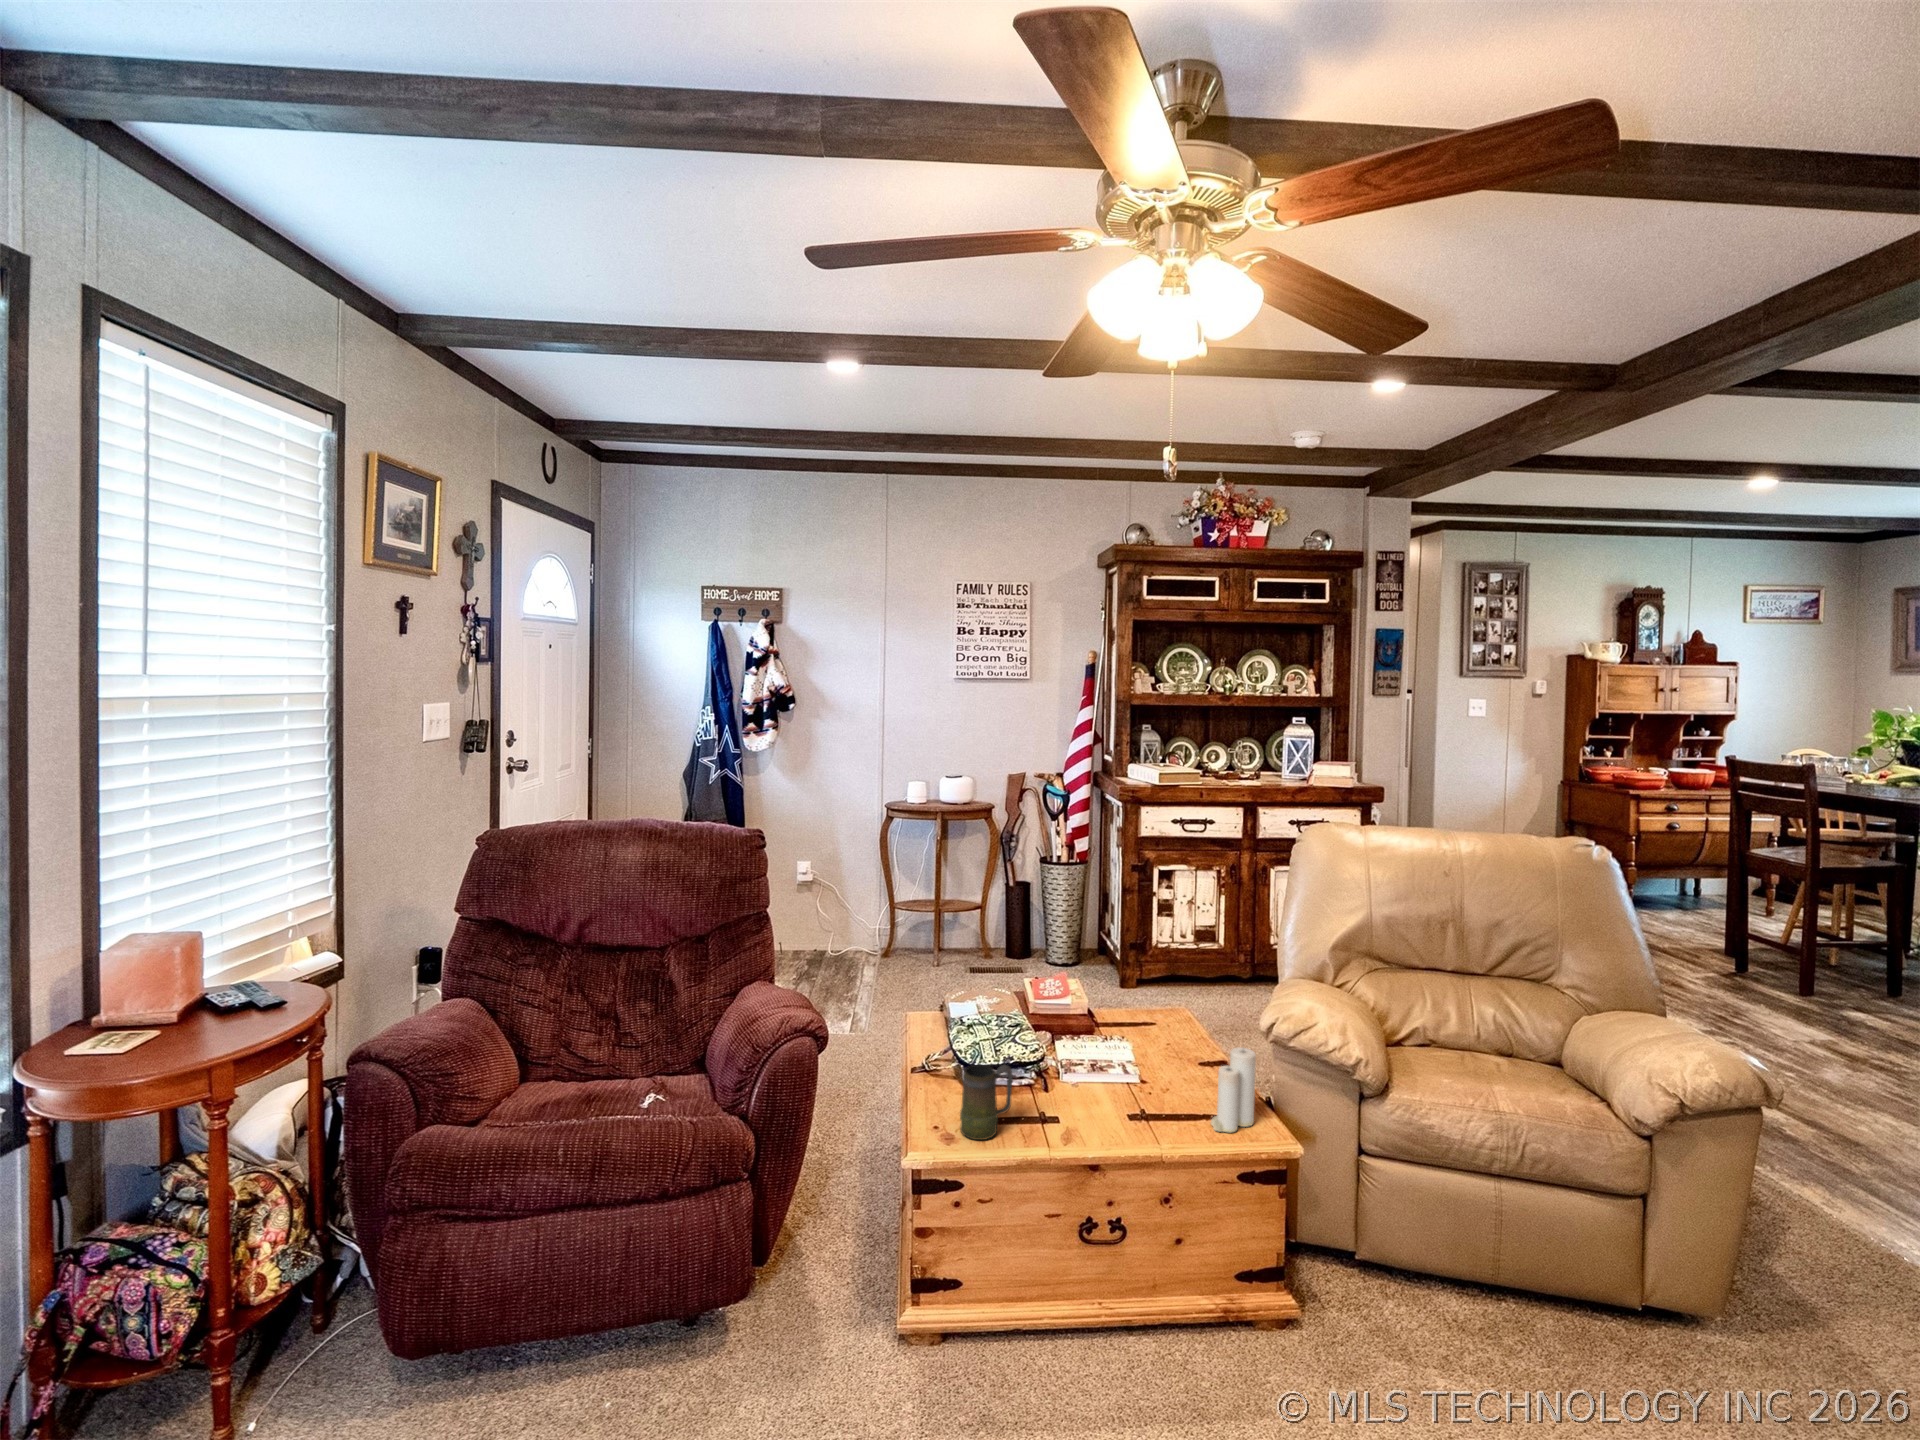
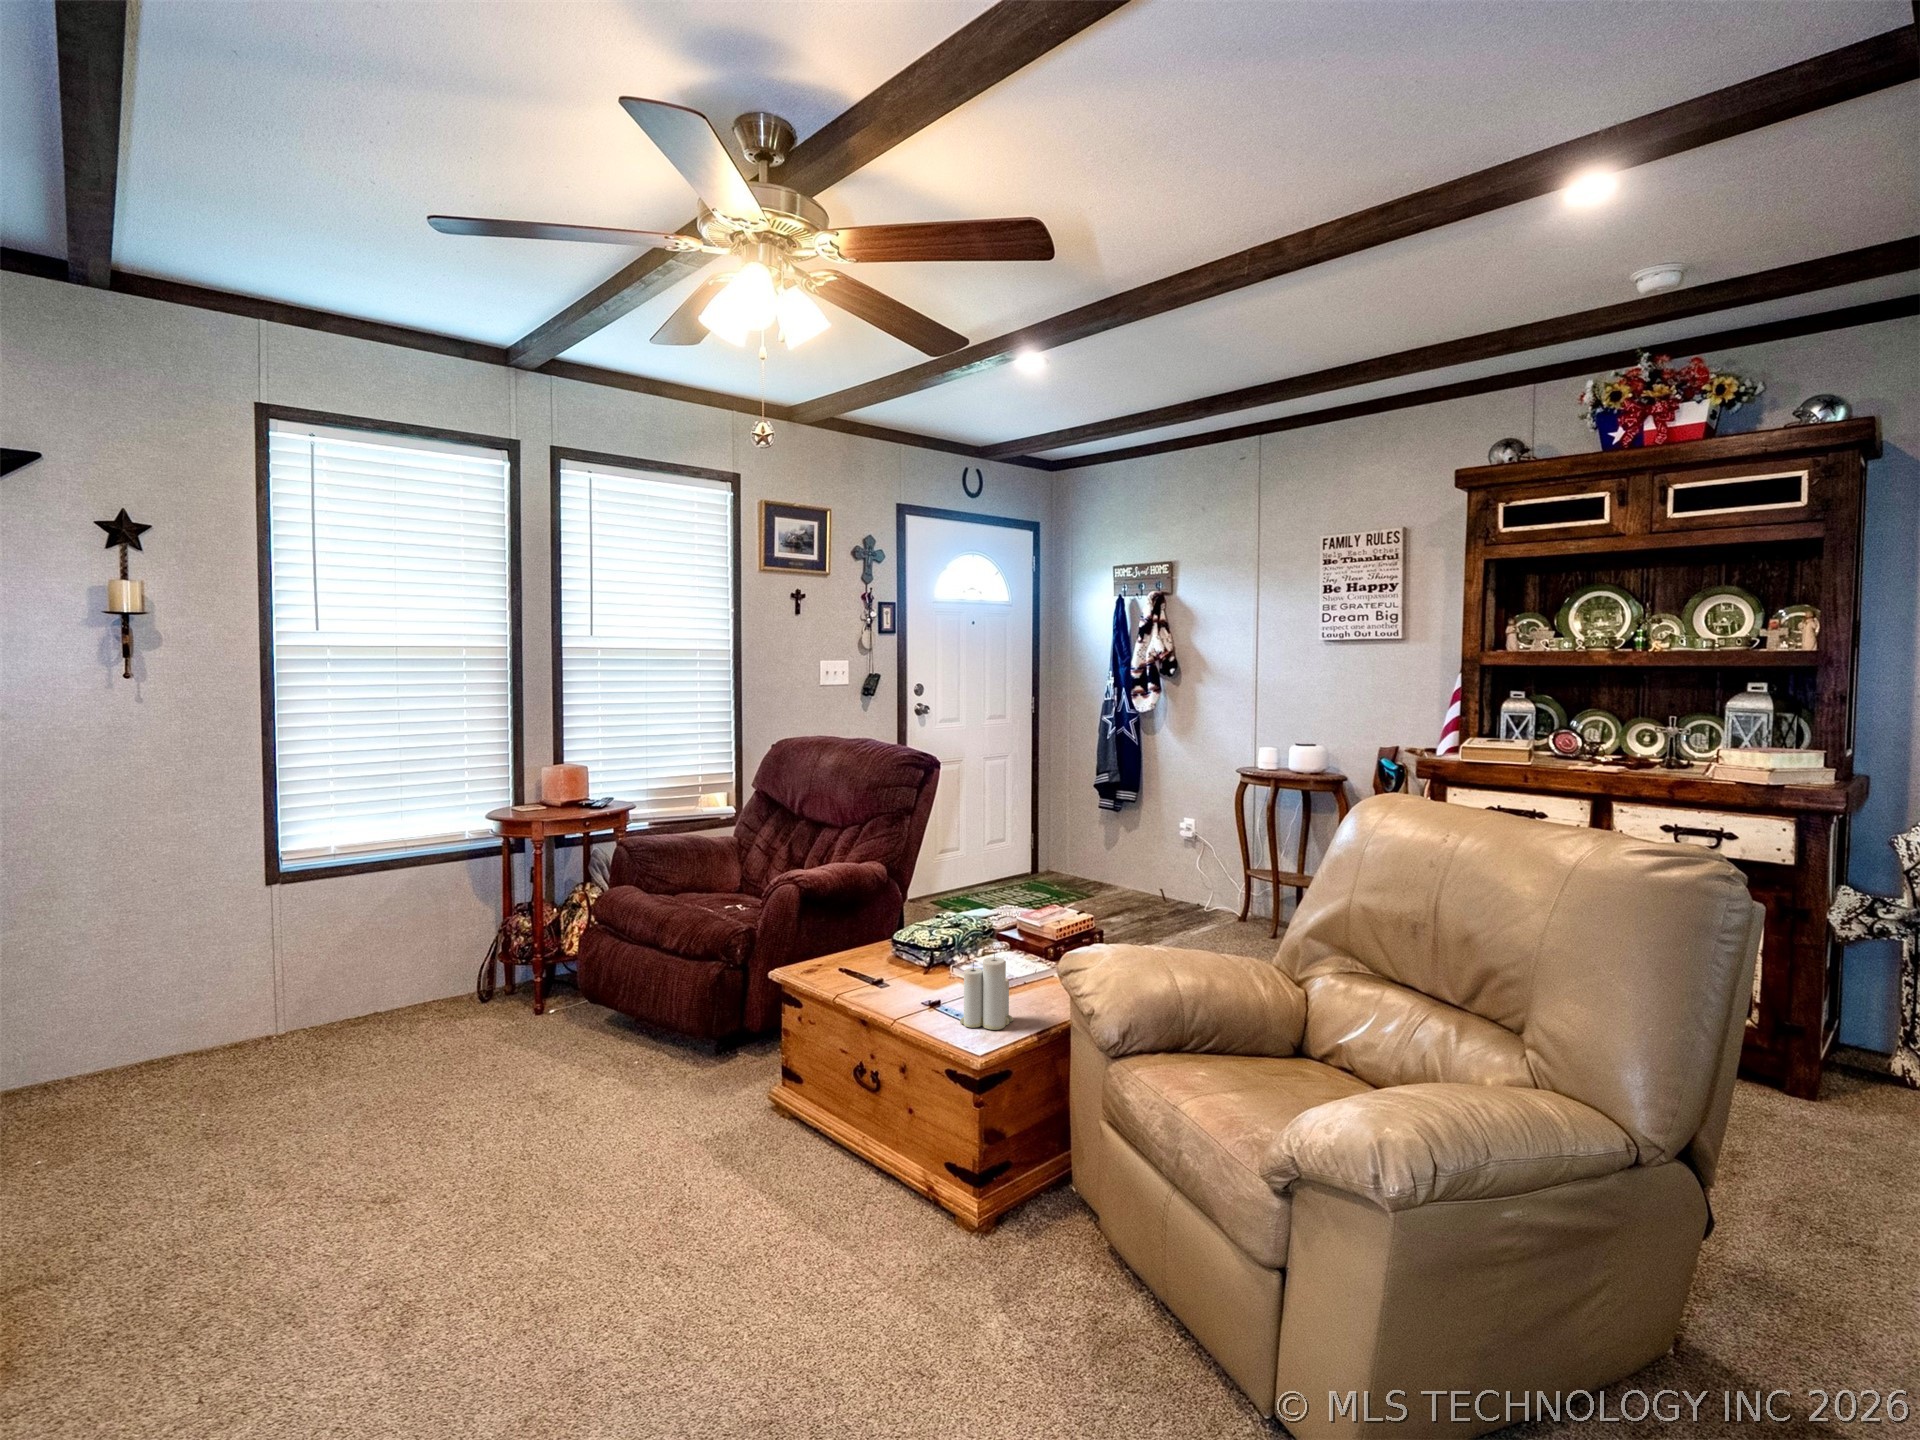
mug: present [960,1065,1013,1140] -> none [819,921,858,976]

